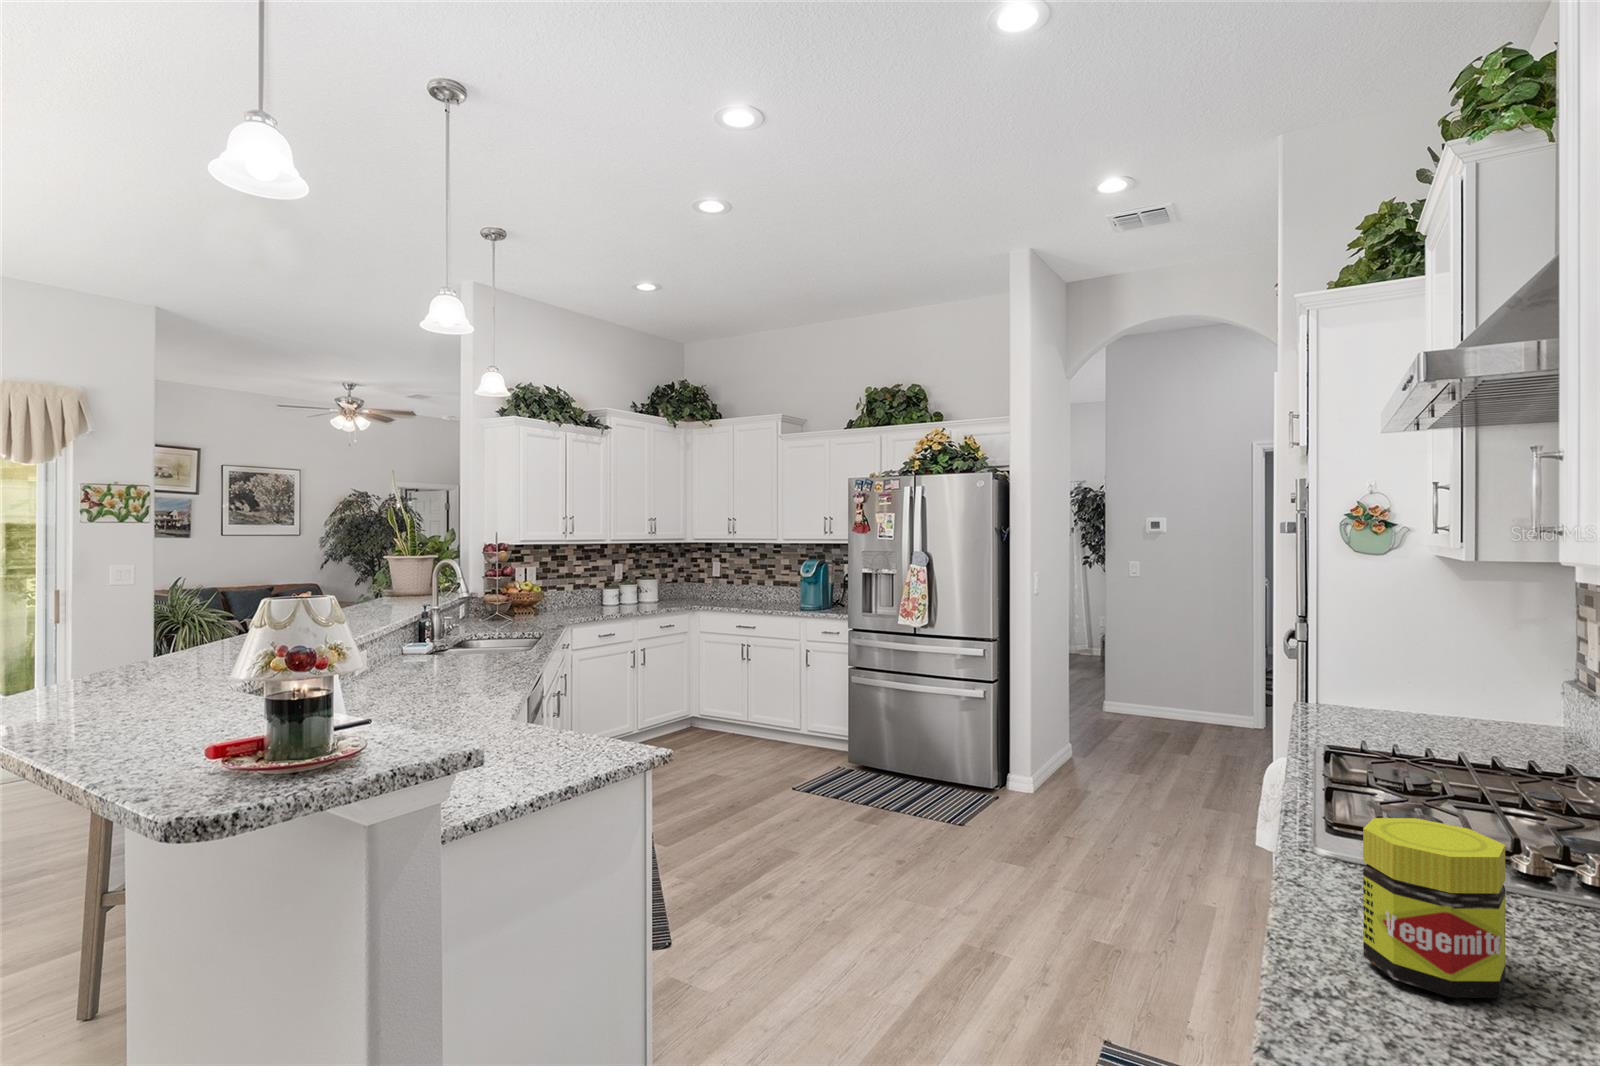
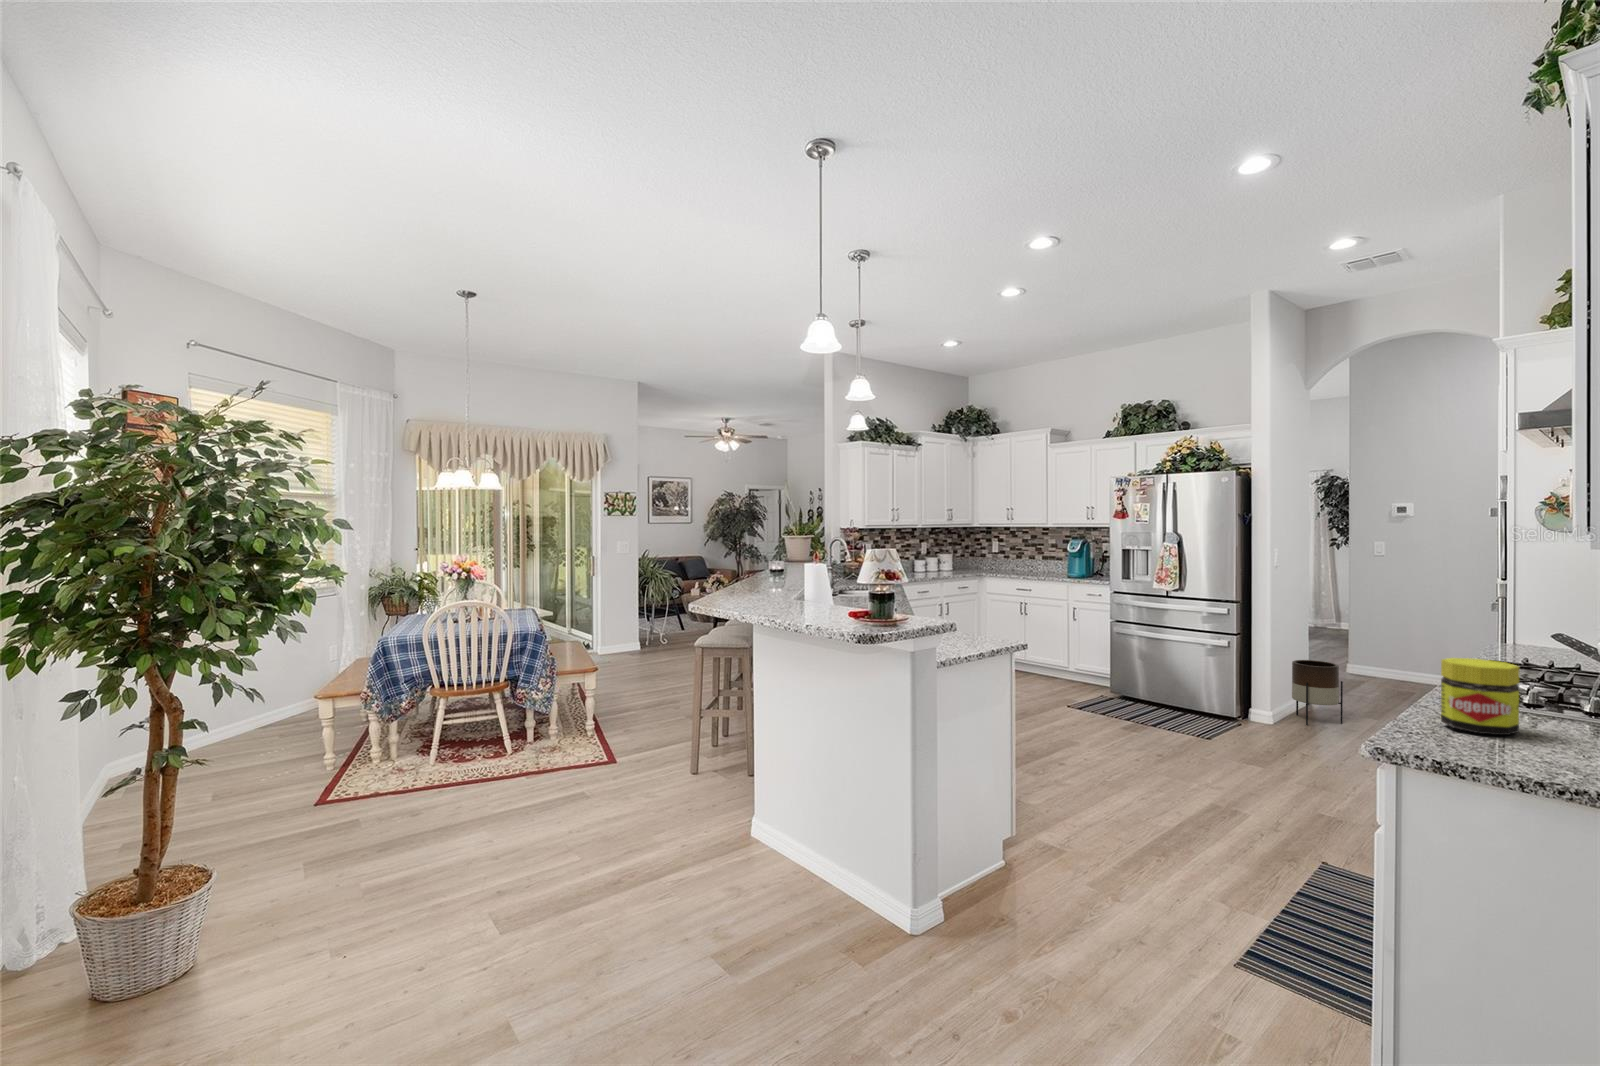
planter: none [1054,707,1107,789] -> present [1292,660,1343,725]

